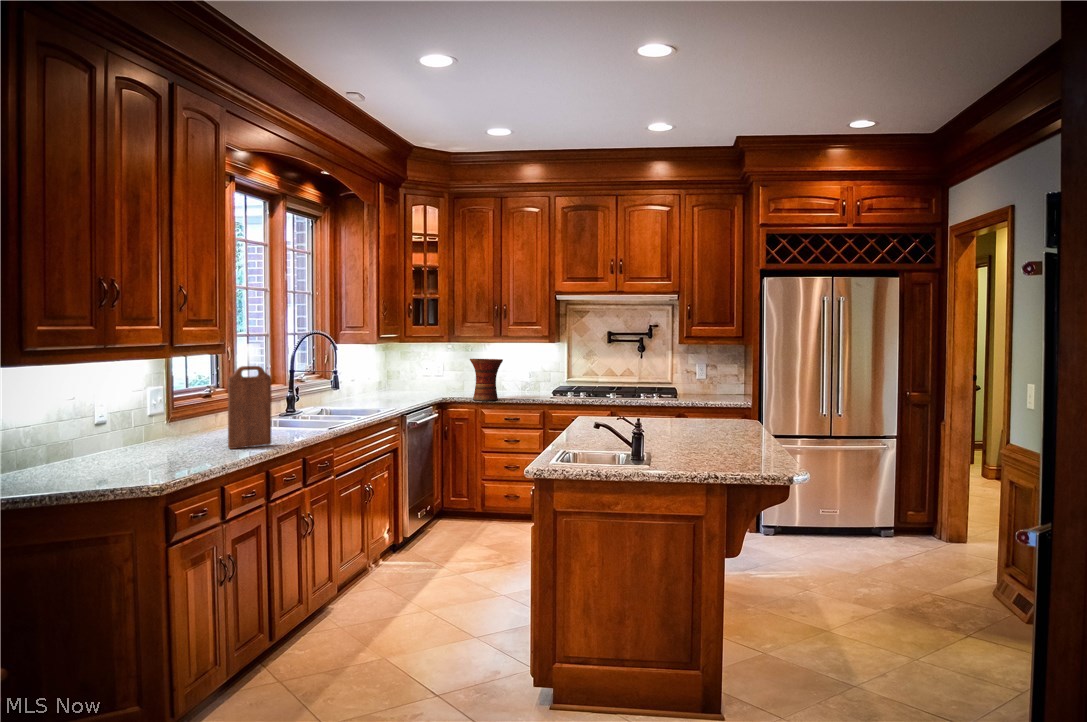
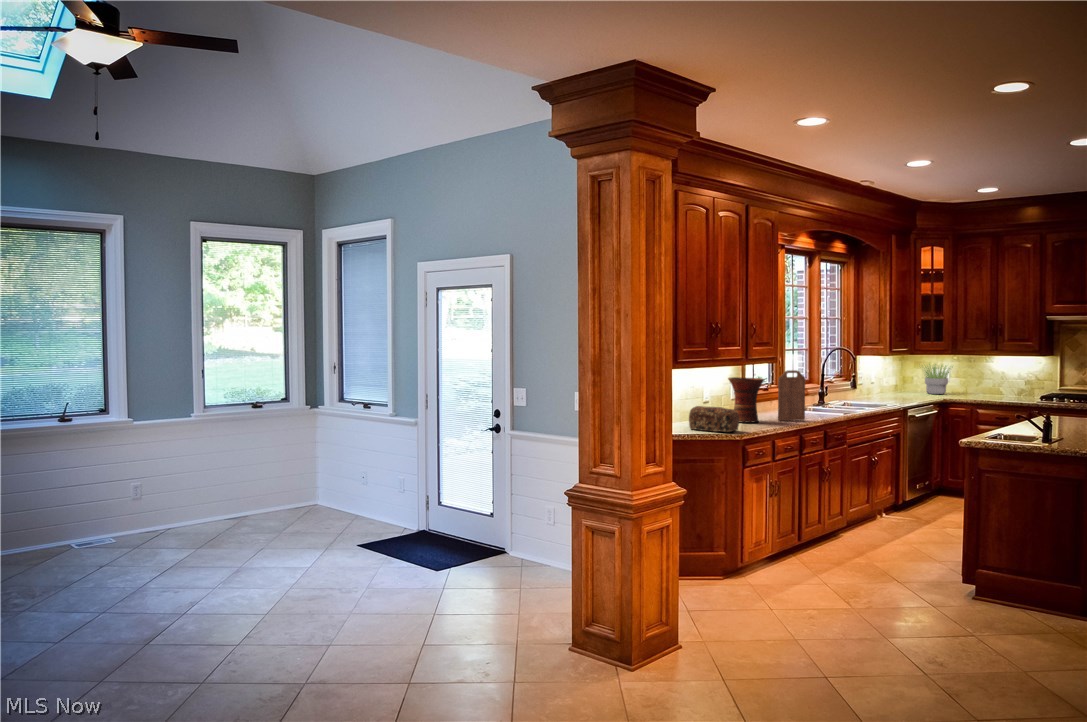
potted plant: none [405,353,450,392] -> present [924,364,950,394]
vase: present [470,359,503,401] -> present [728,377,764,423]
bread loaf: none [55,436,157,483] -> present [689,406,739,432]

